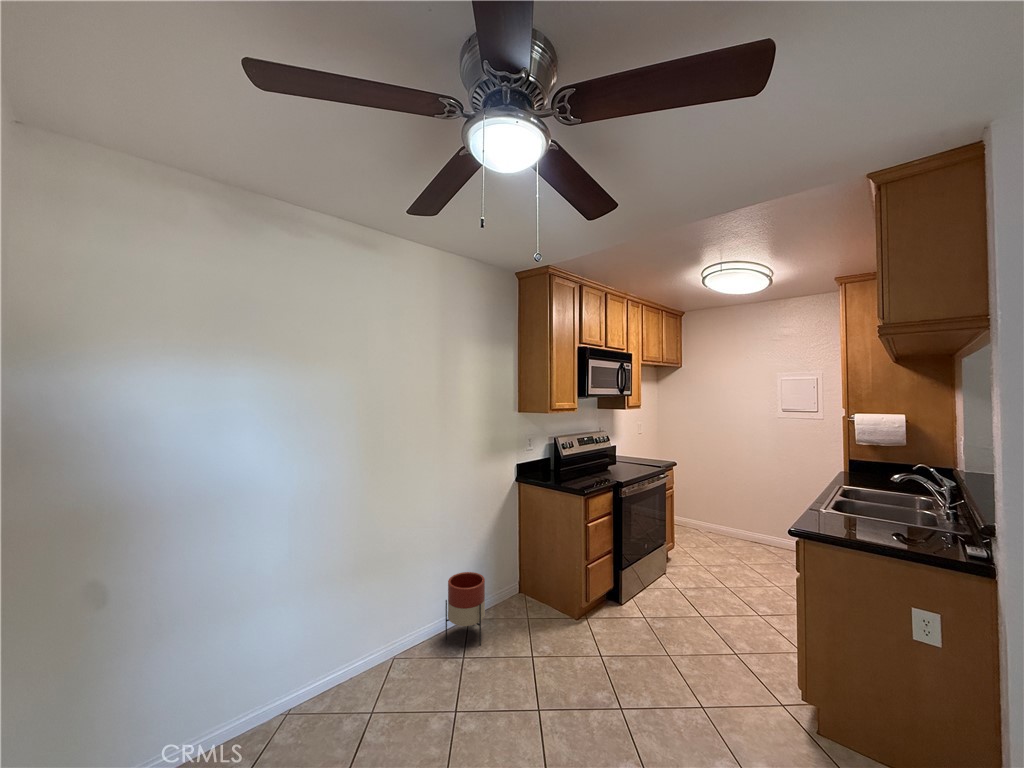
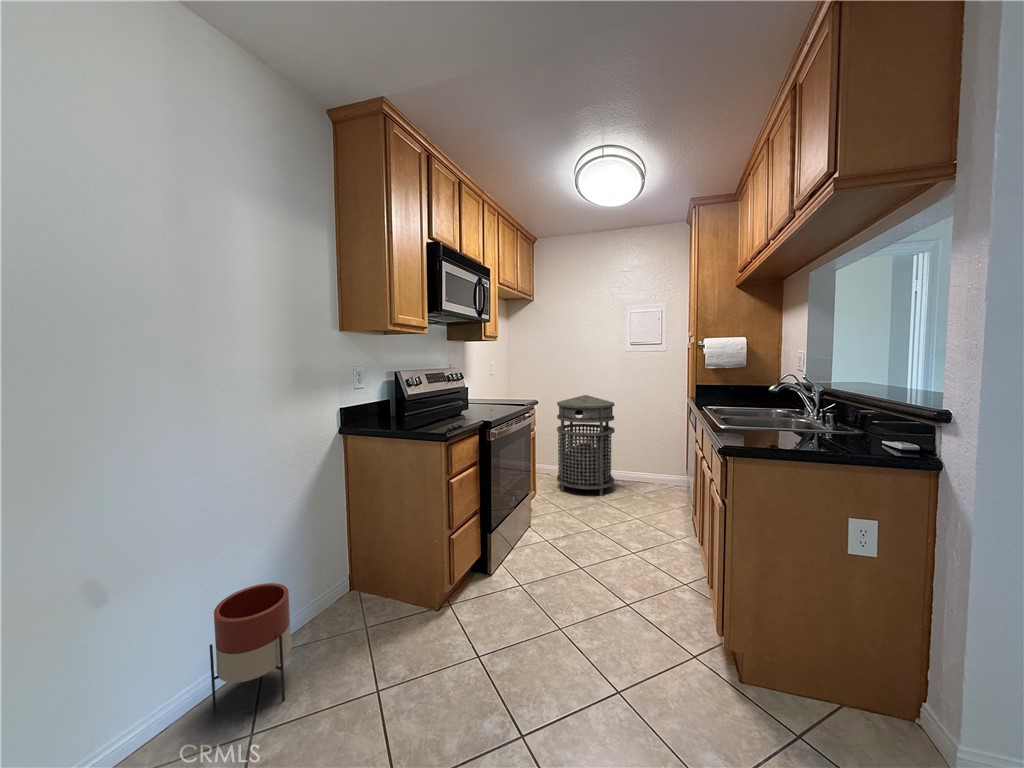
trash can: none [703,457,766,559] -> present [557,395,615,496]

